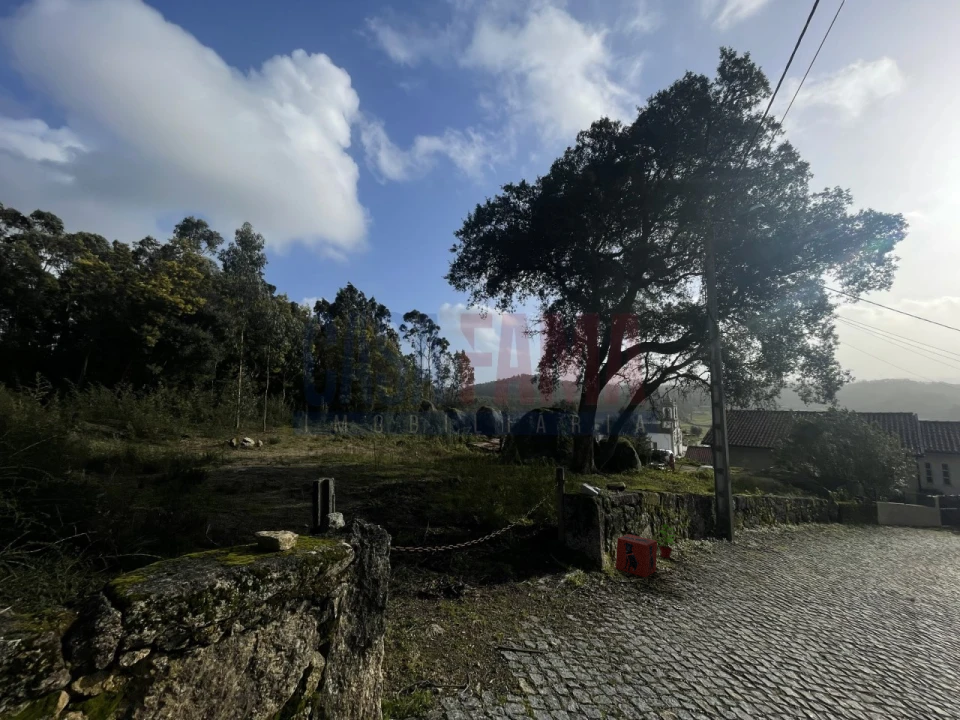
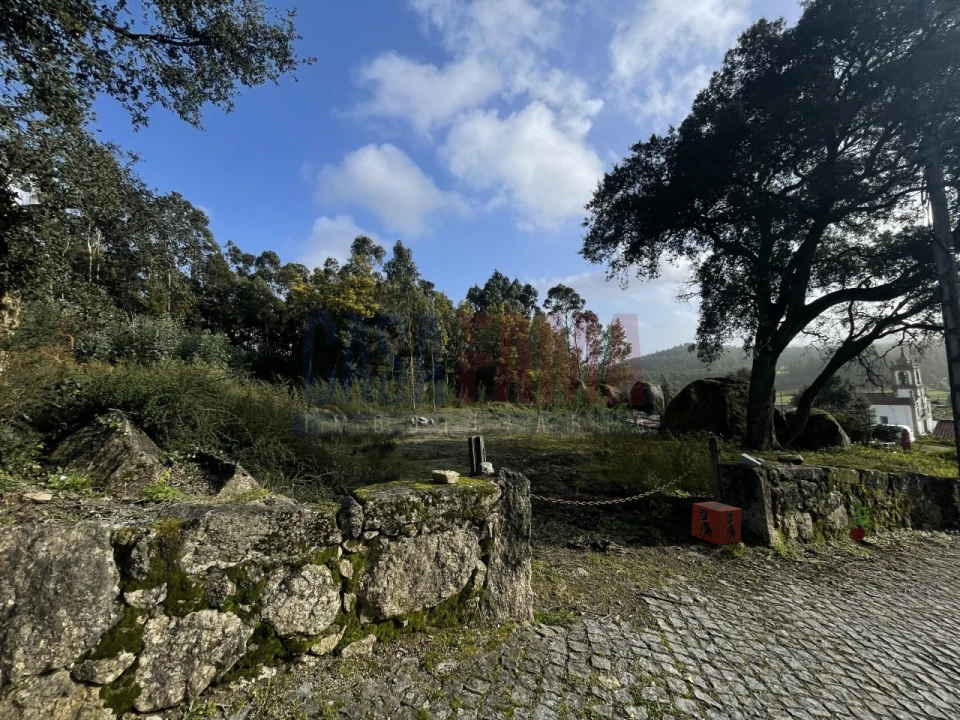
storage box: present [616,534,657,577] -> present [691,501,742,545]

